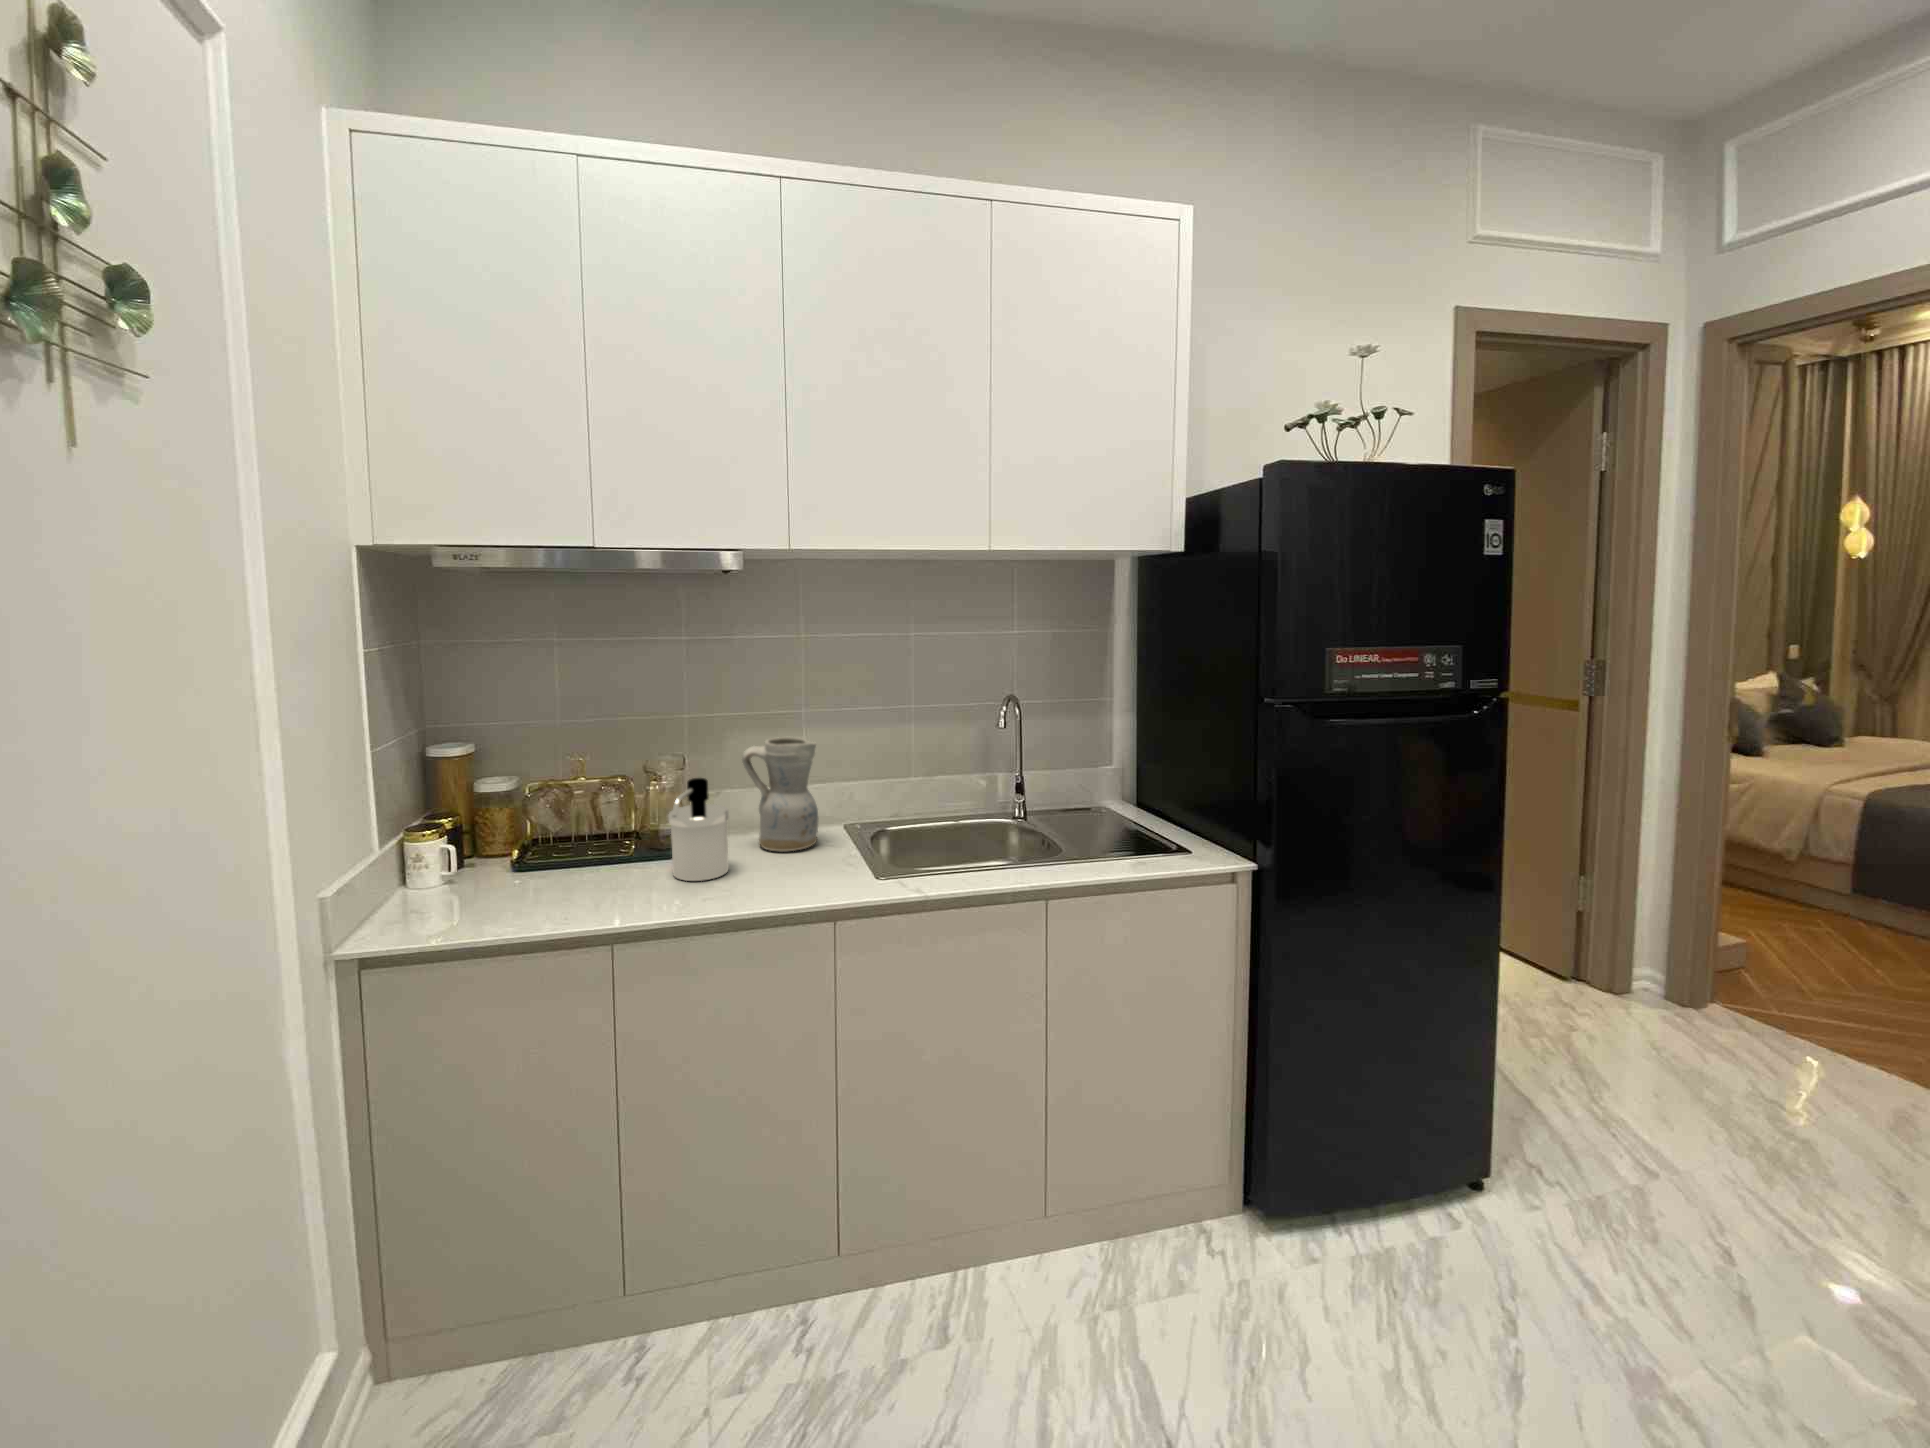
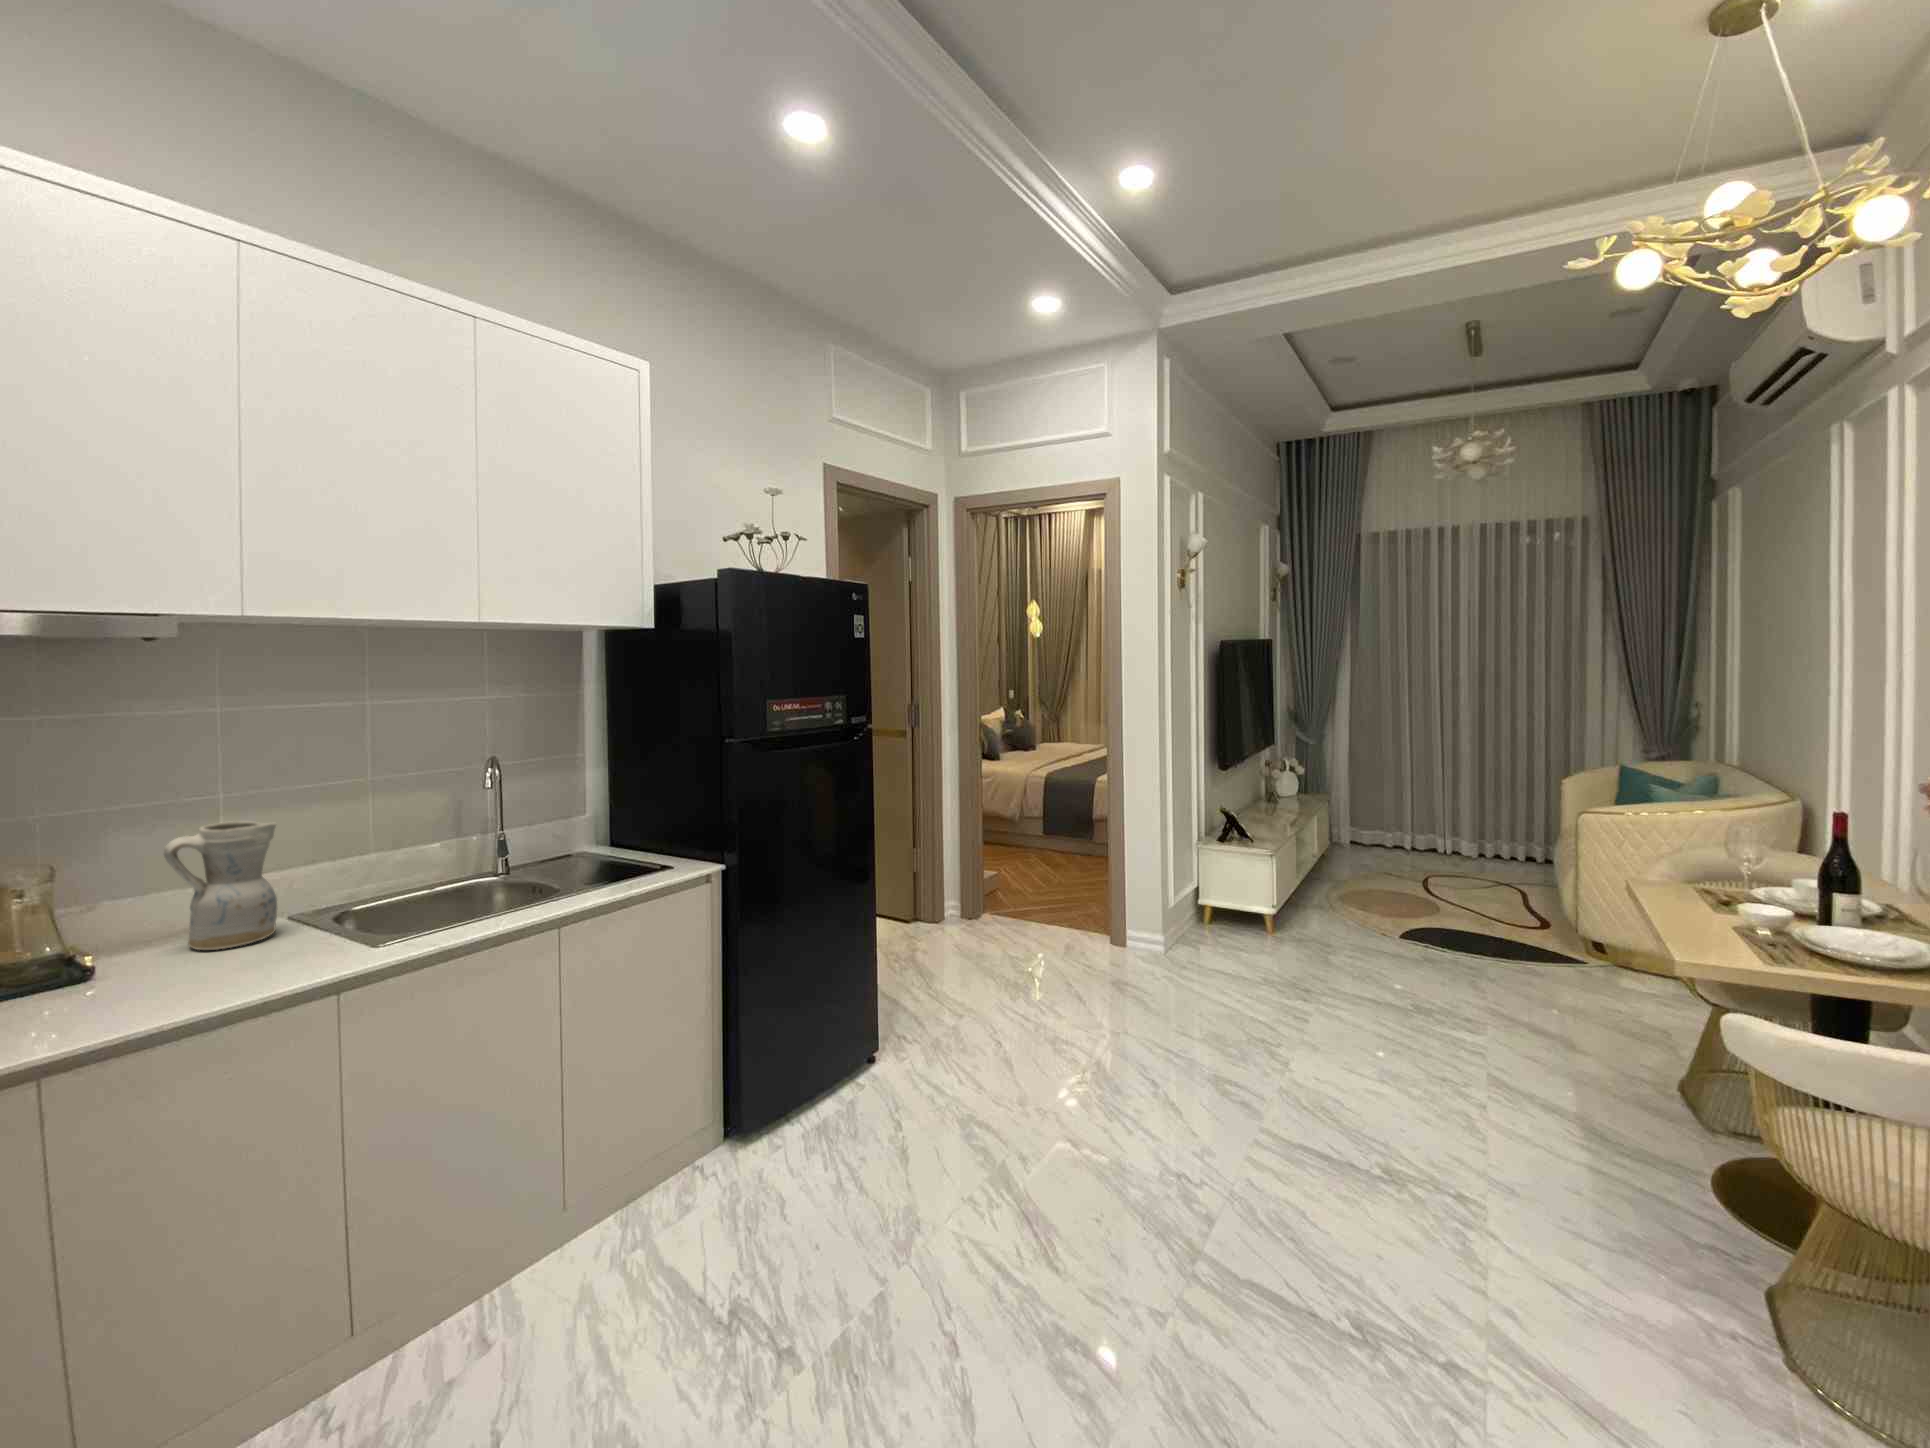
soap dispenser: present [668,778,729,881] -> none [72,877,170,1000]

